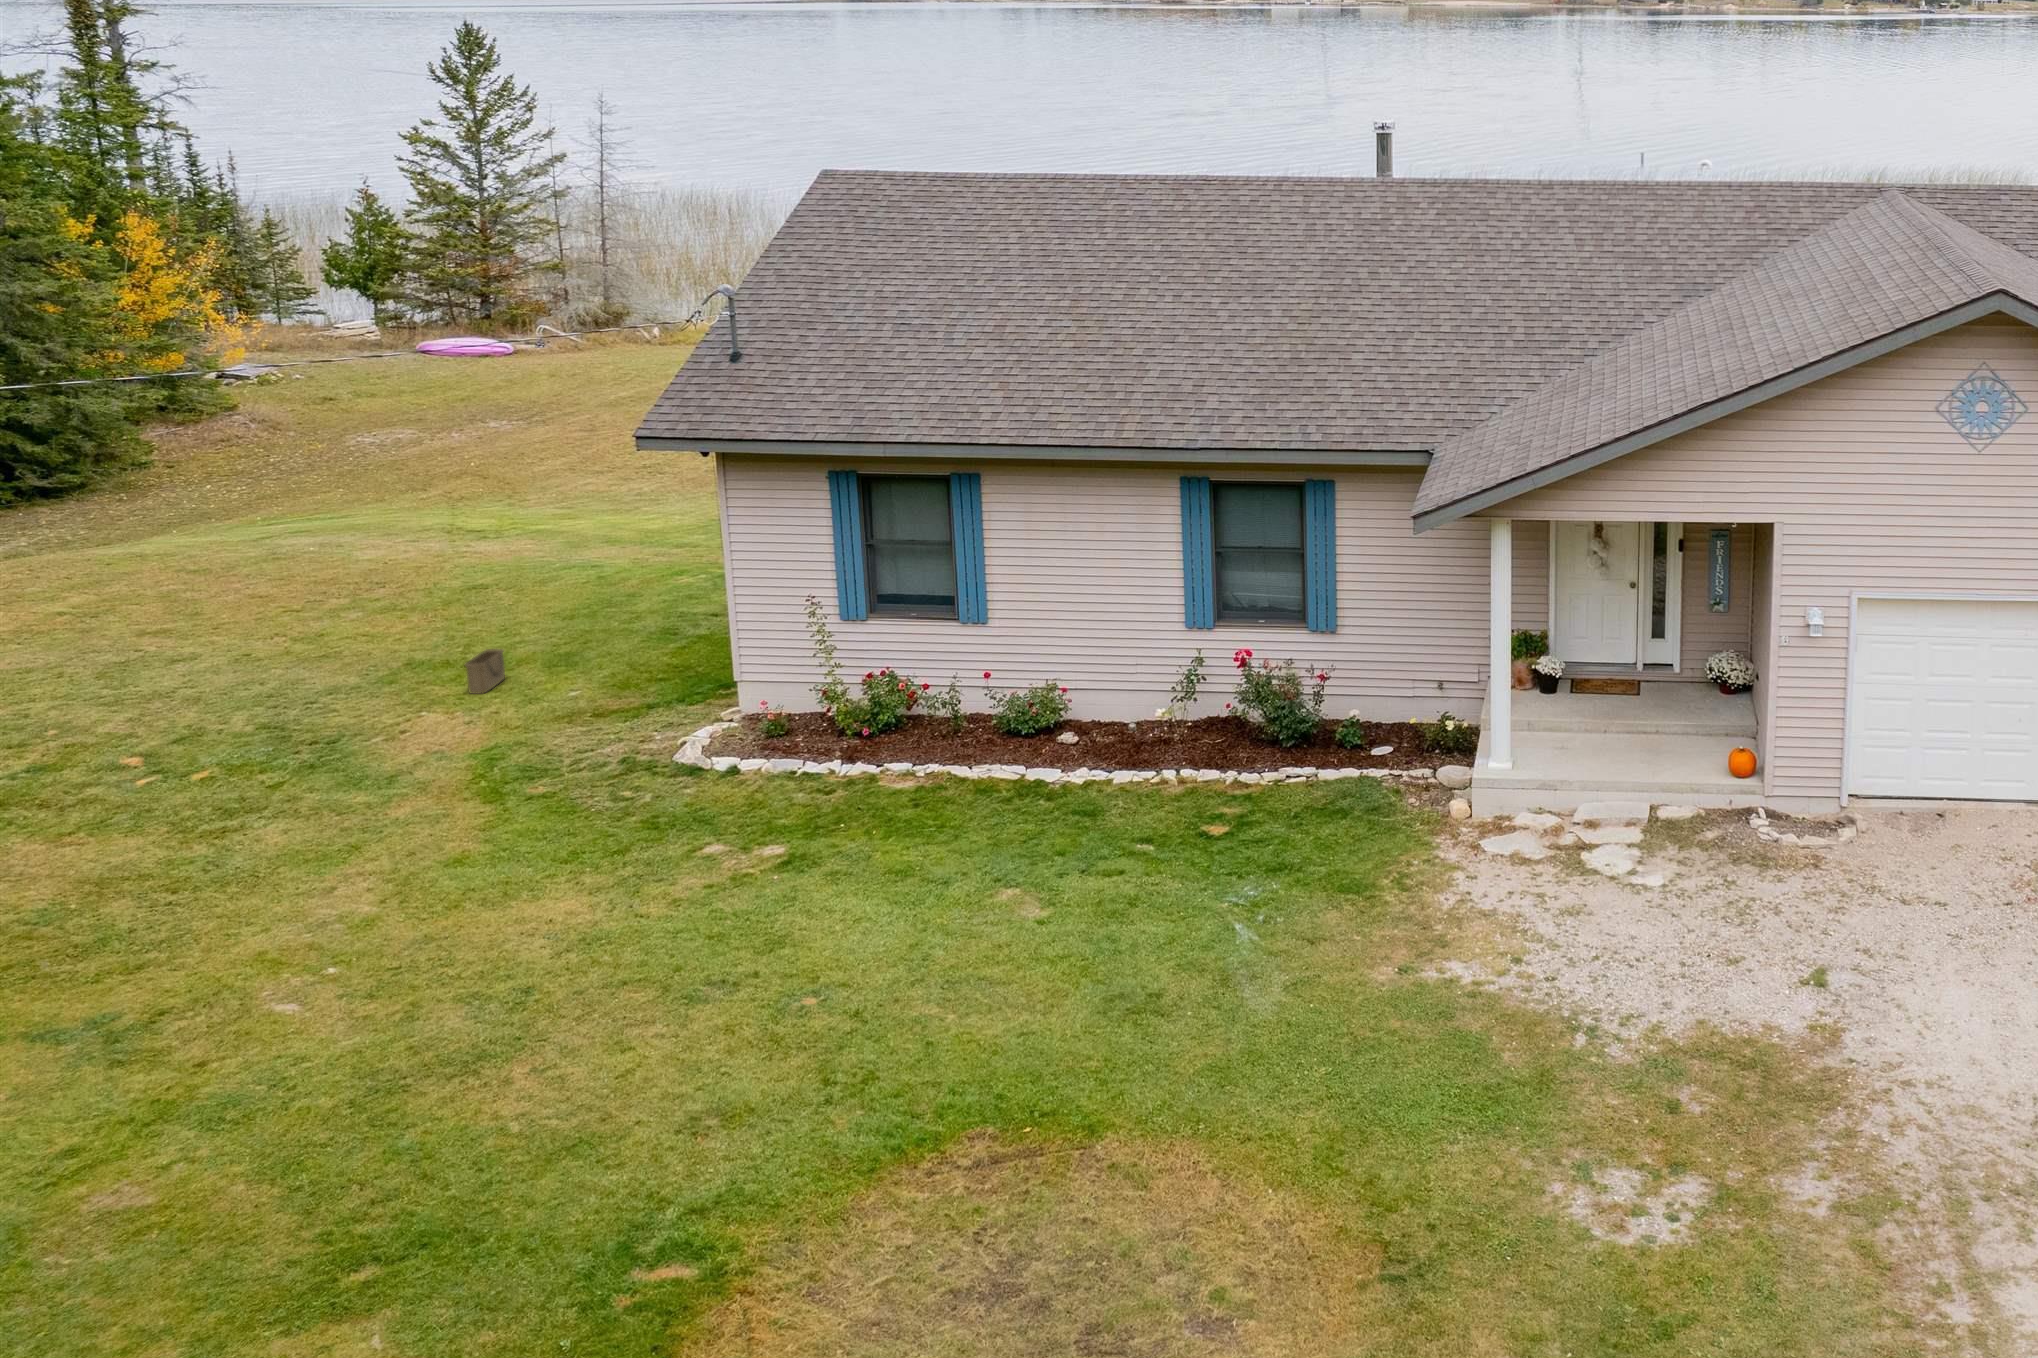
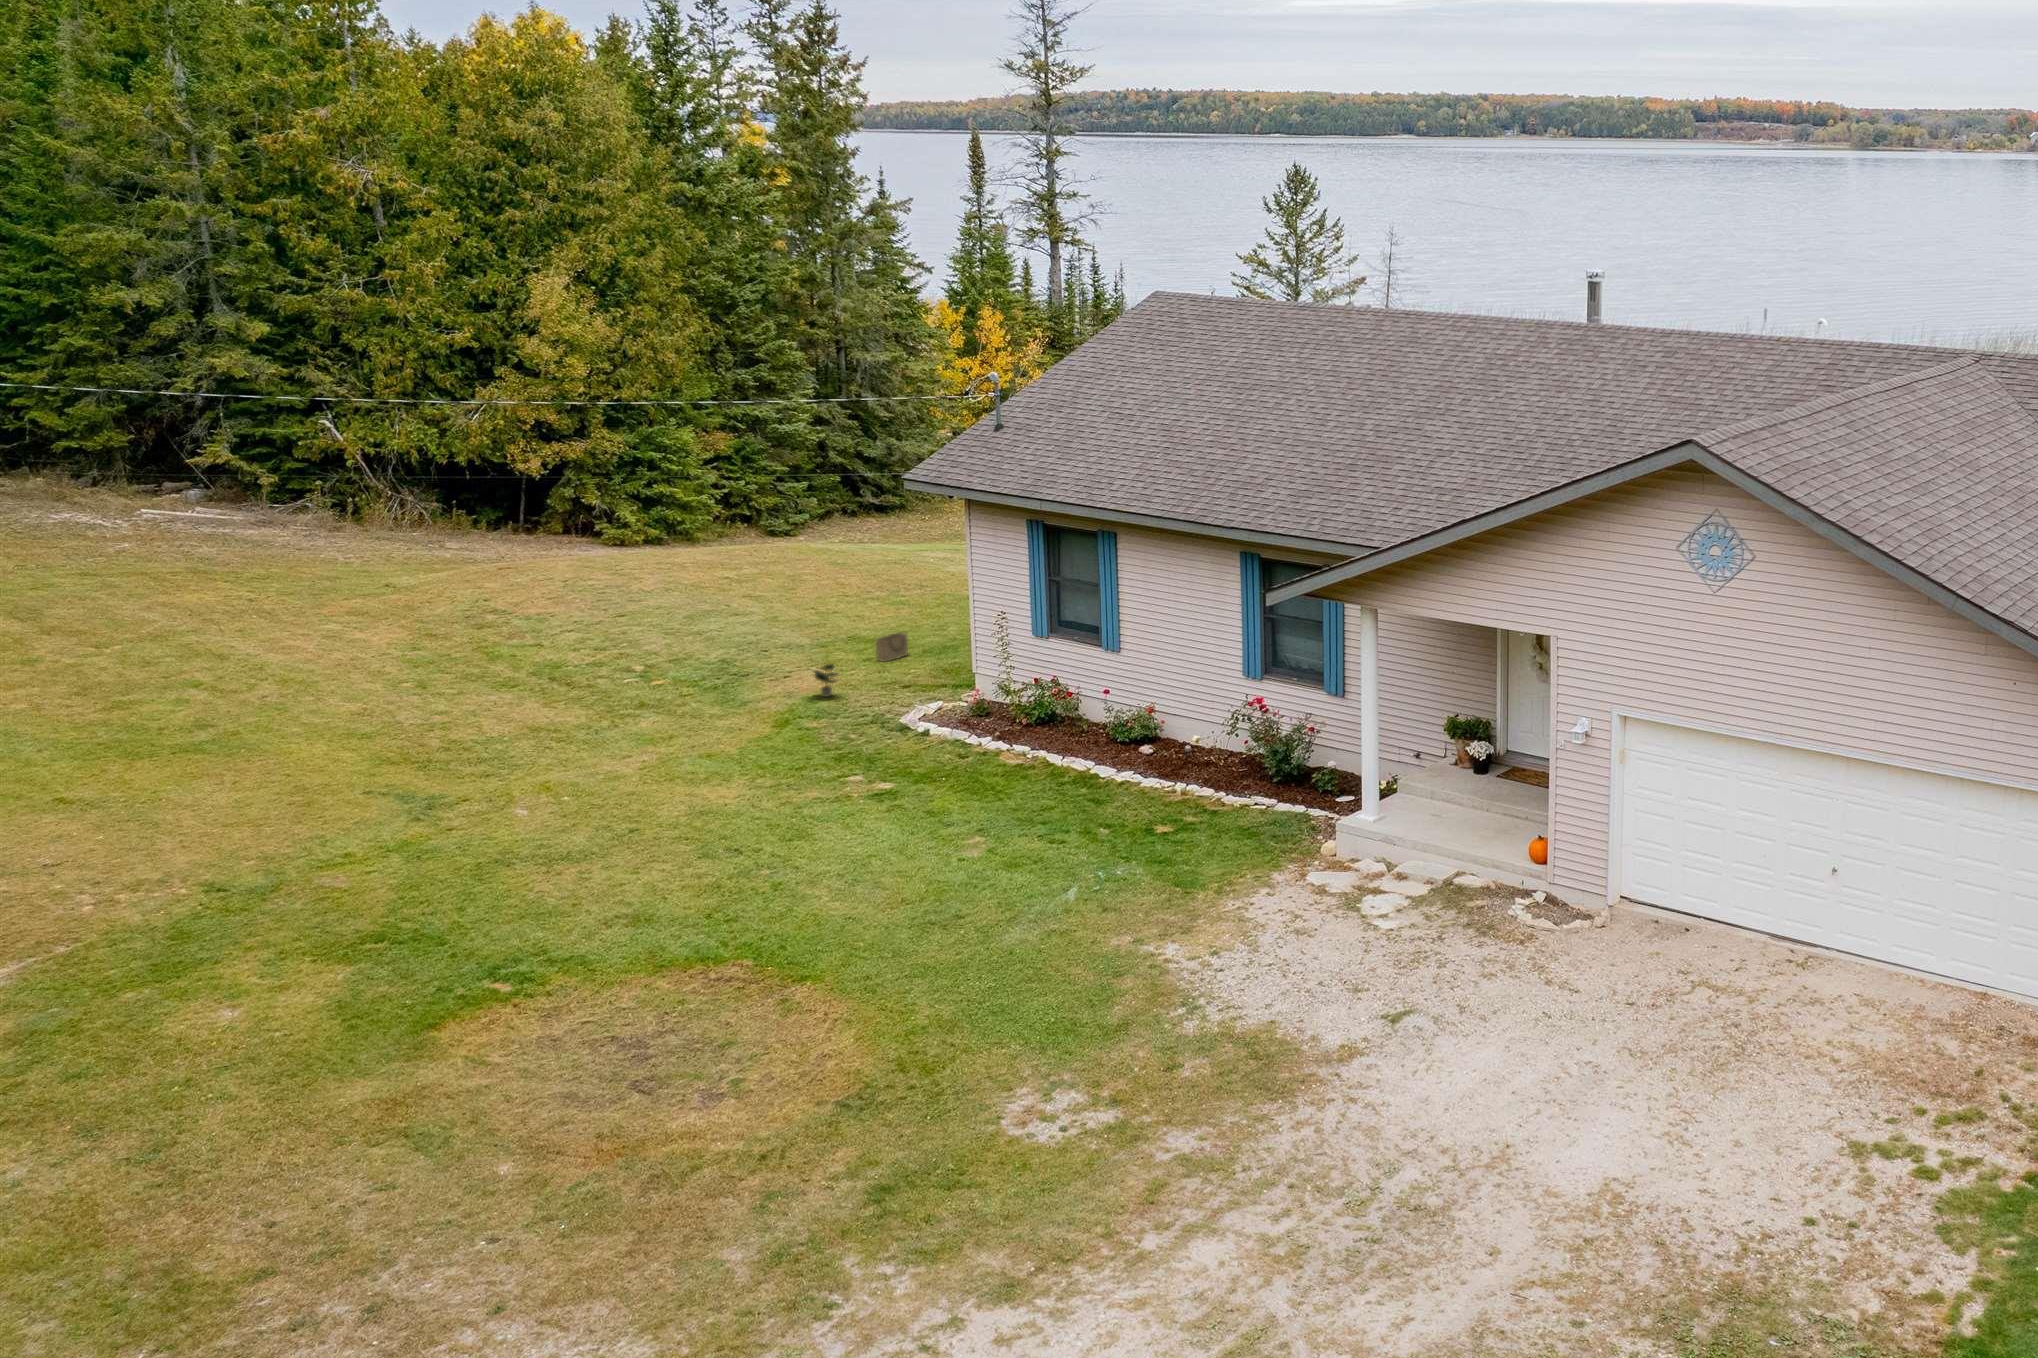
potted plant: none [448,708,496,757] -> present [813,664,839,697]

